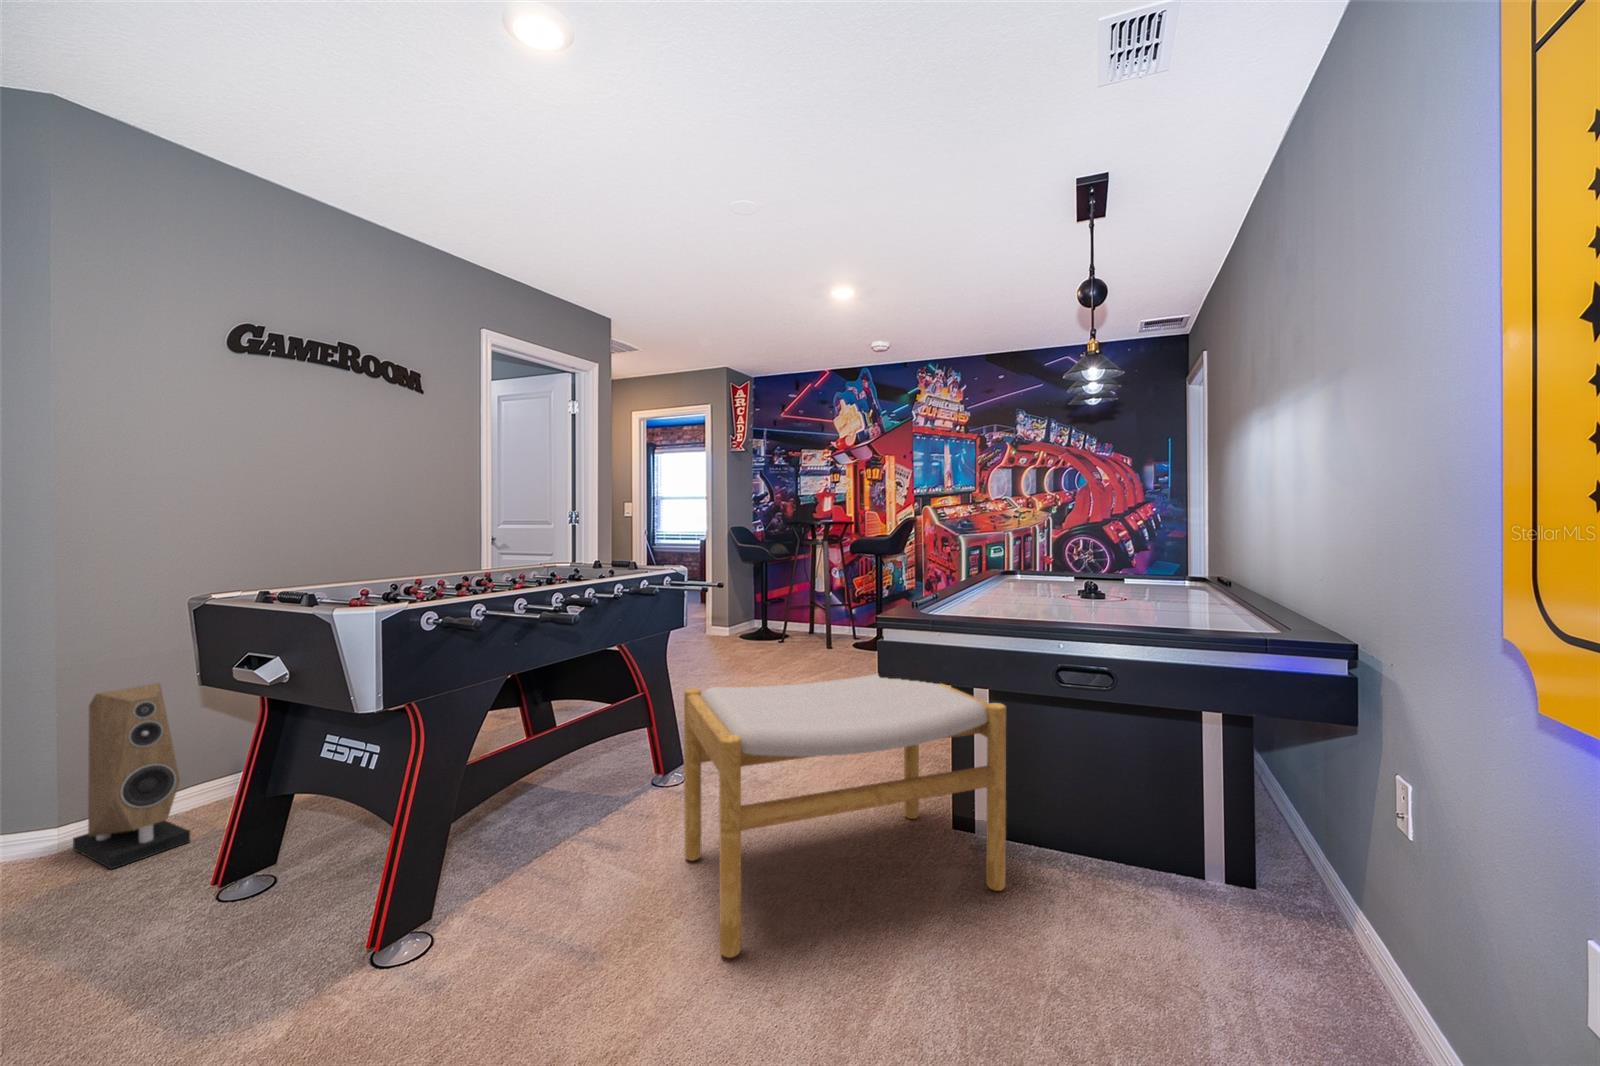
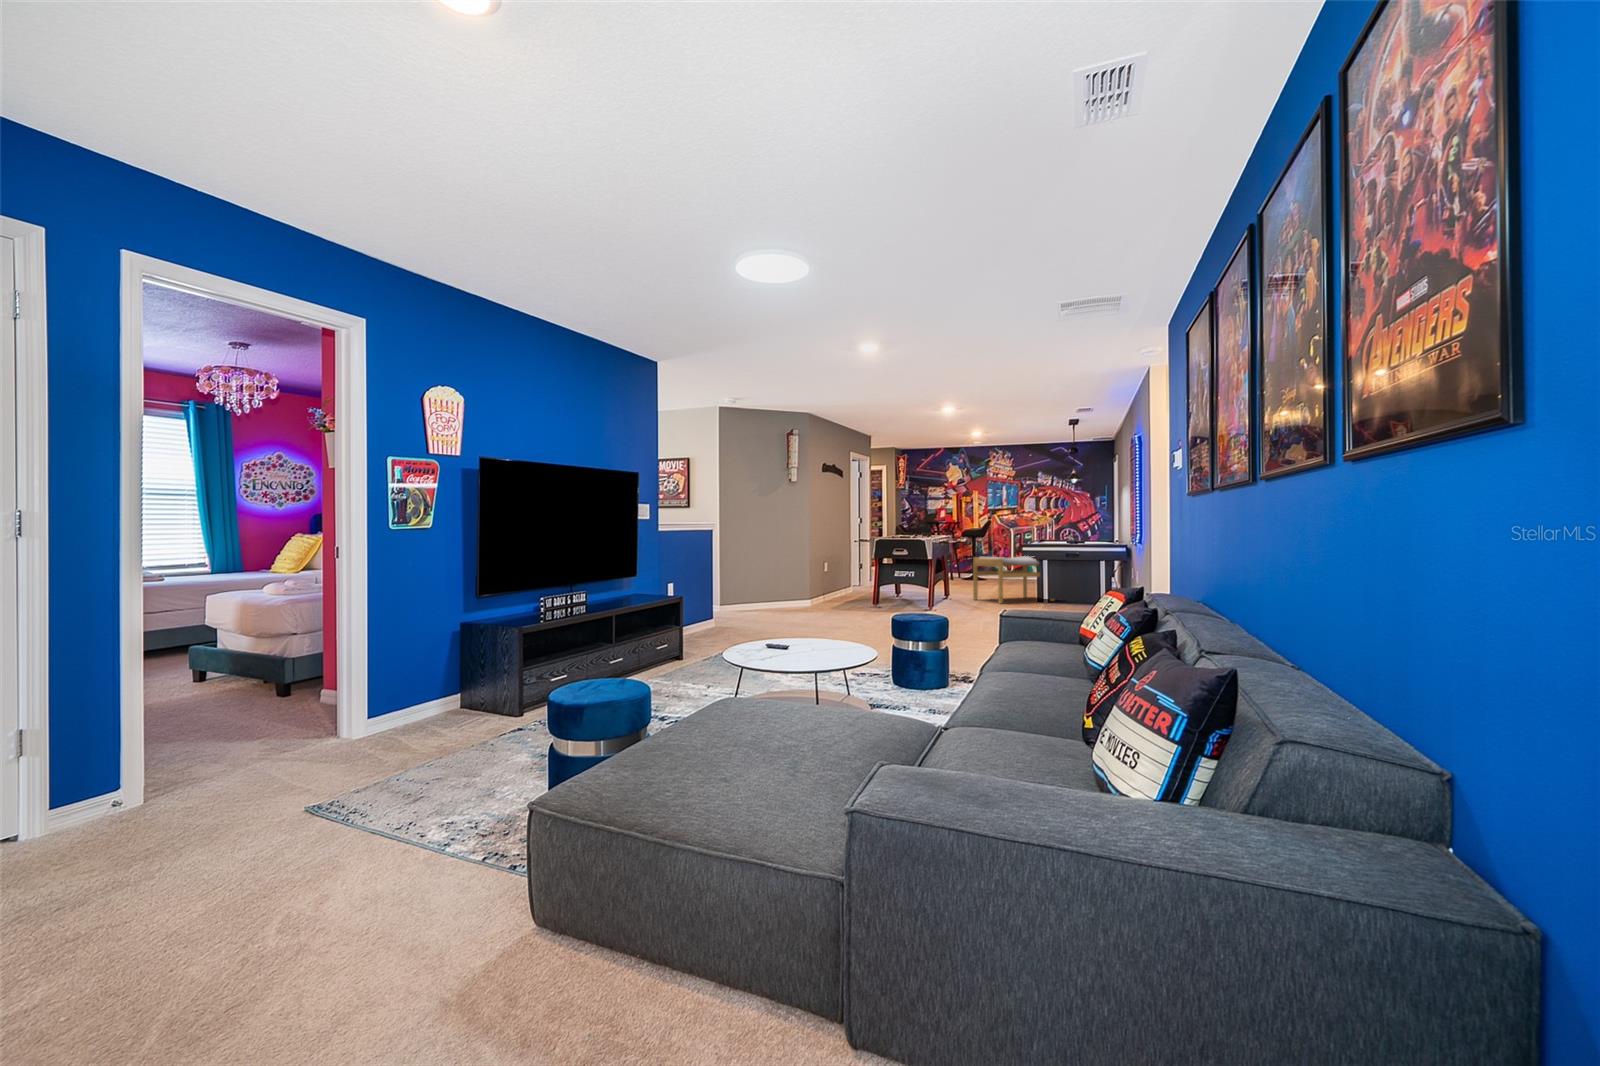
speaker: present [73,683,190,869] -> none [813,558,839,601]

